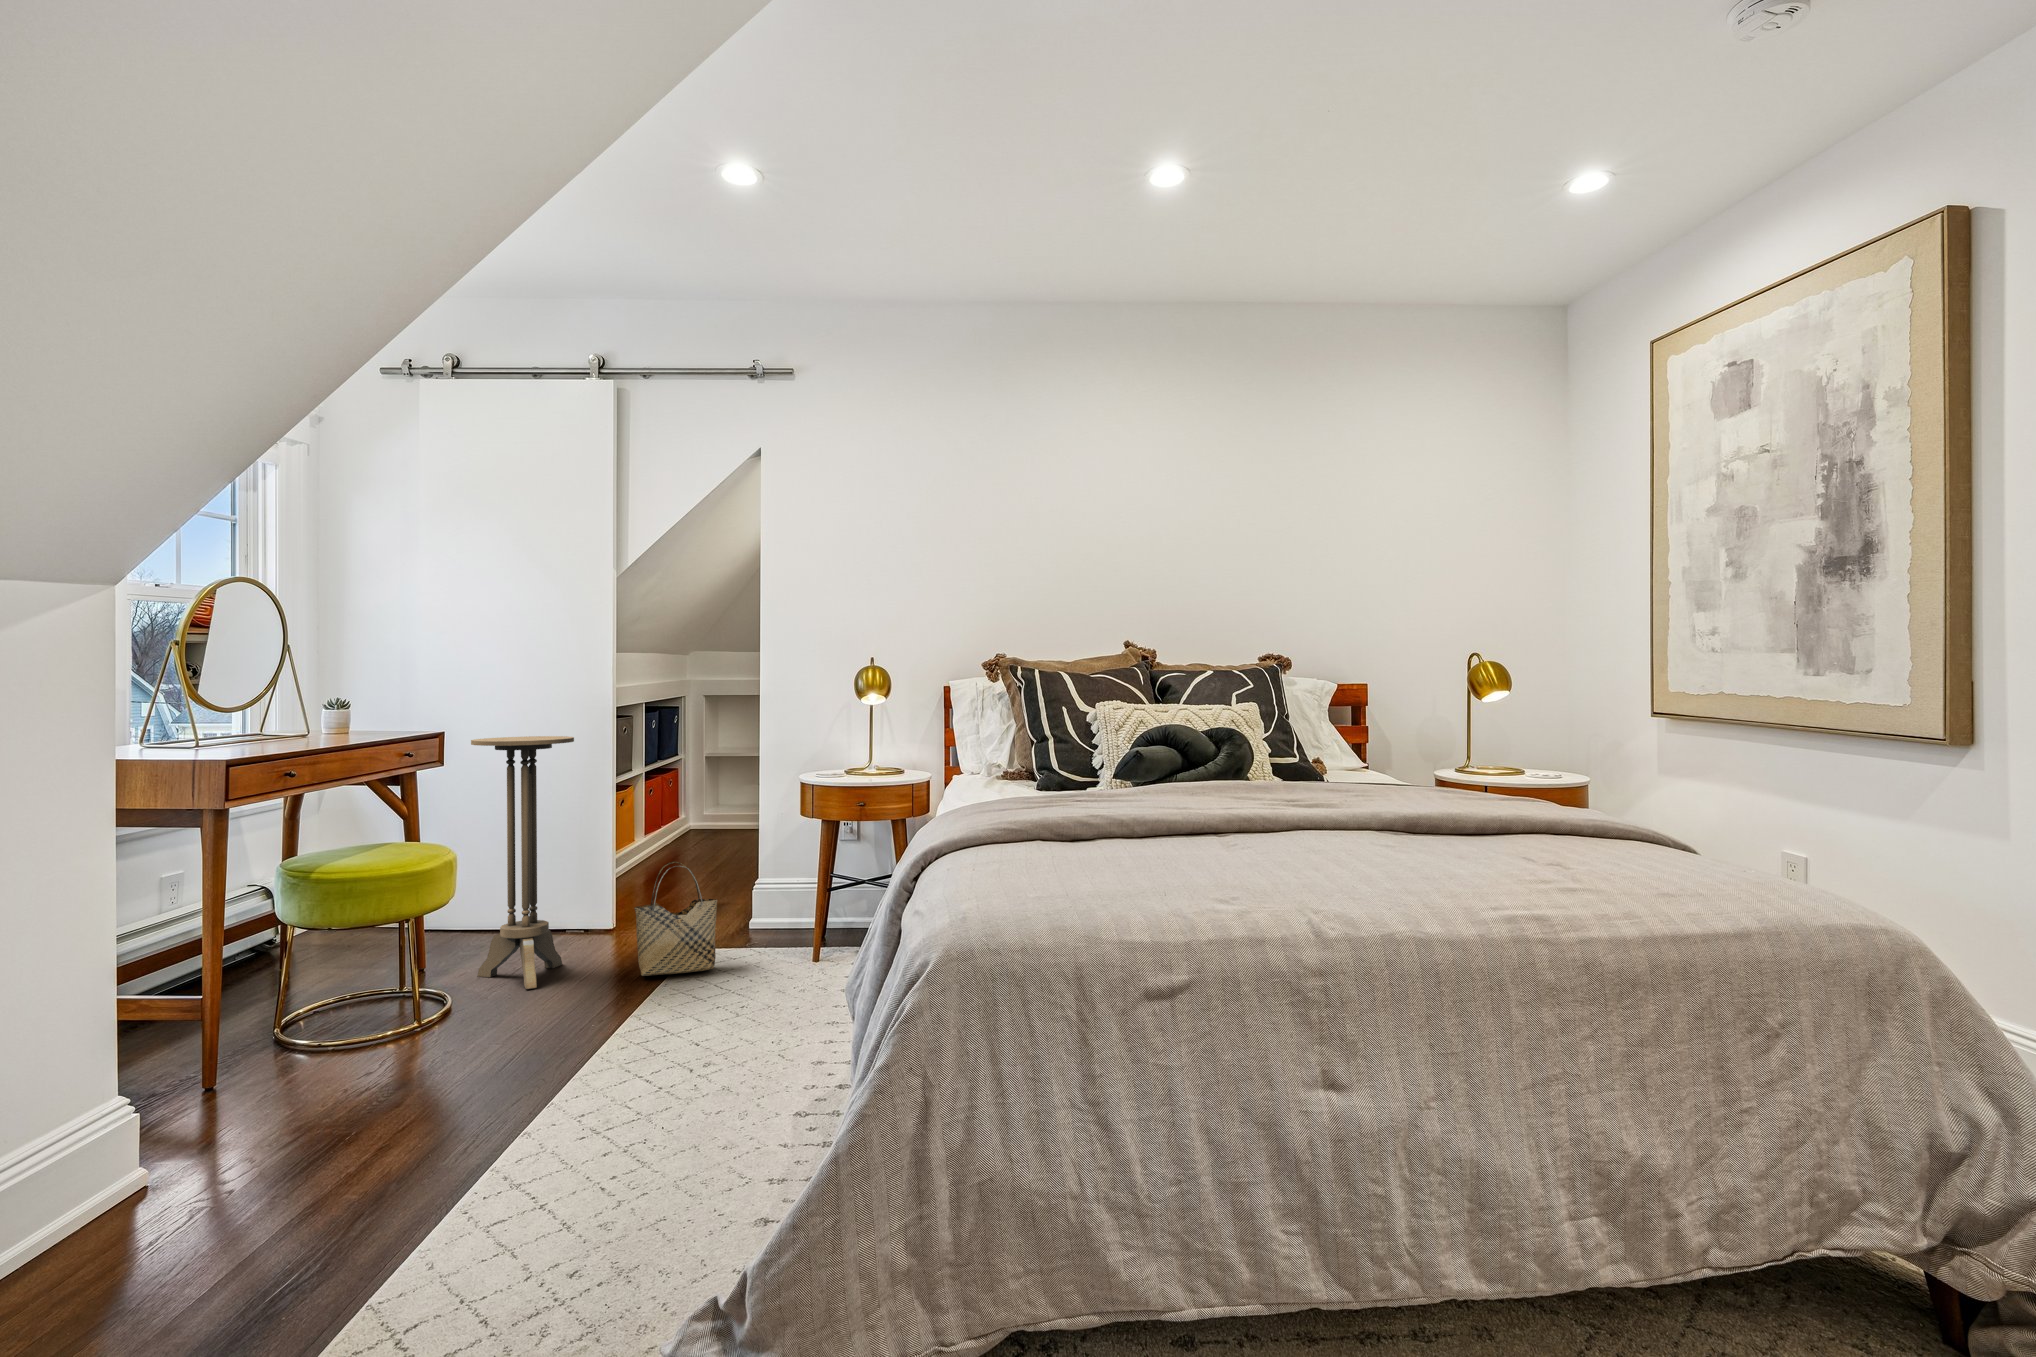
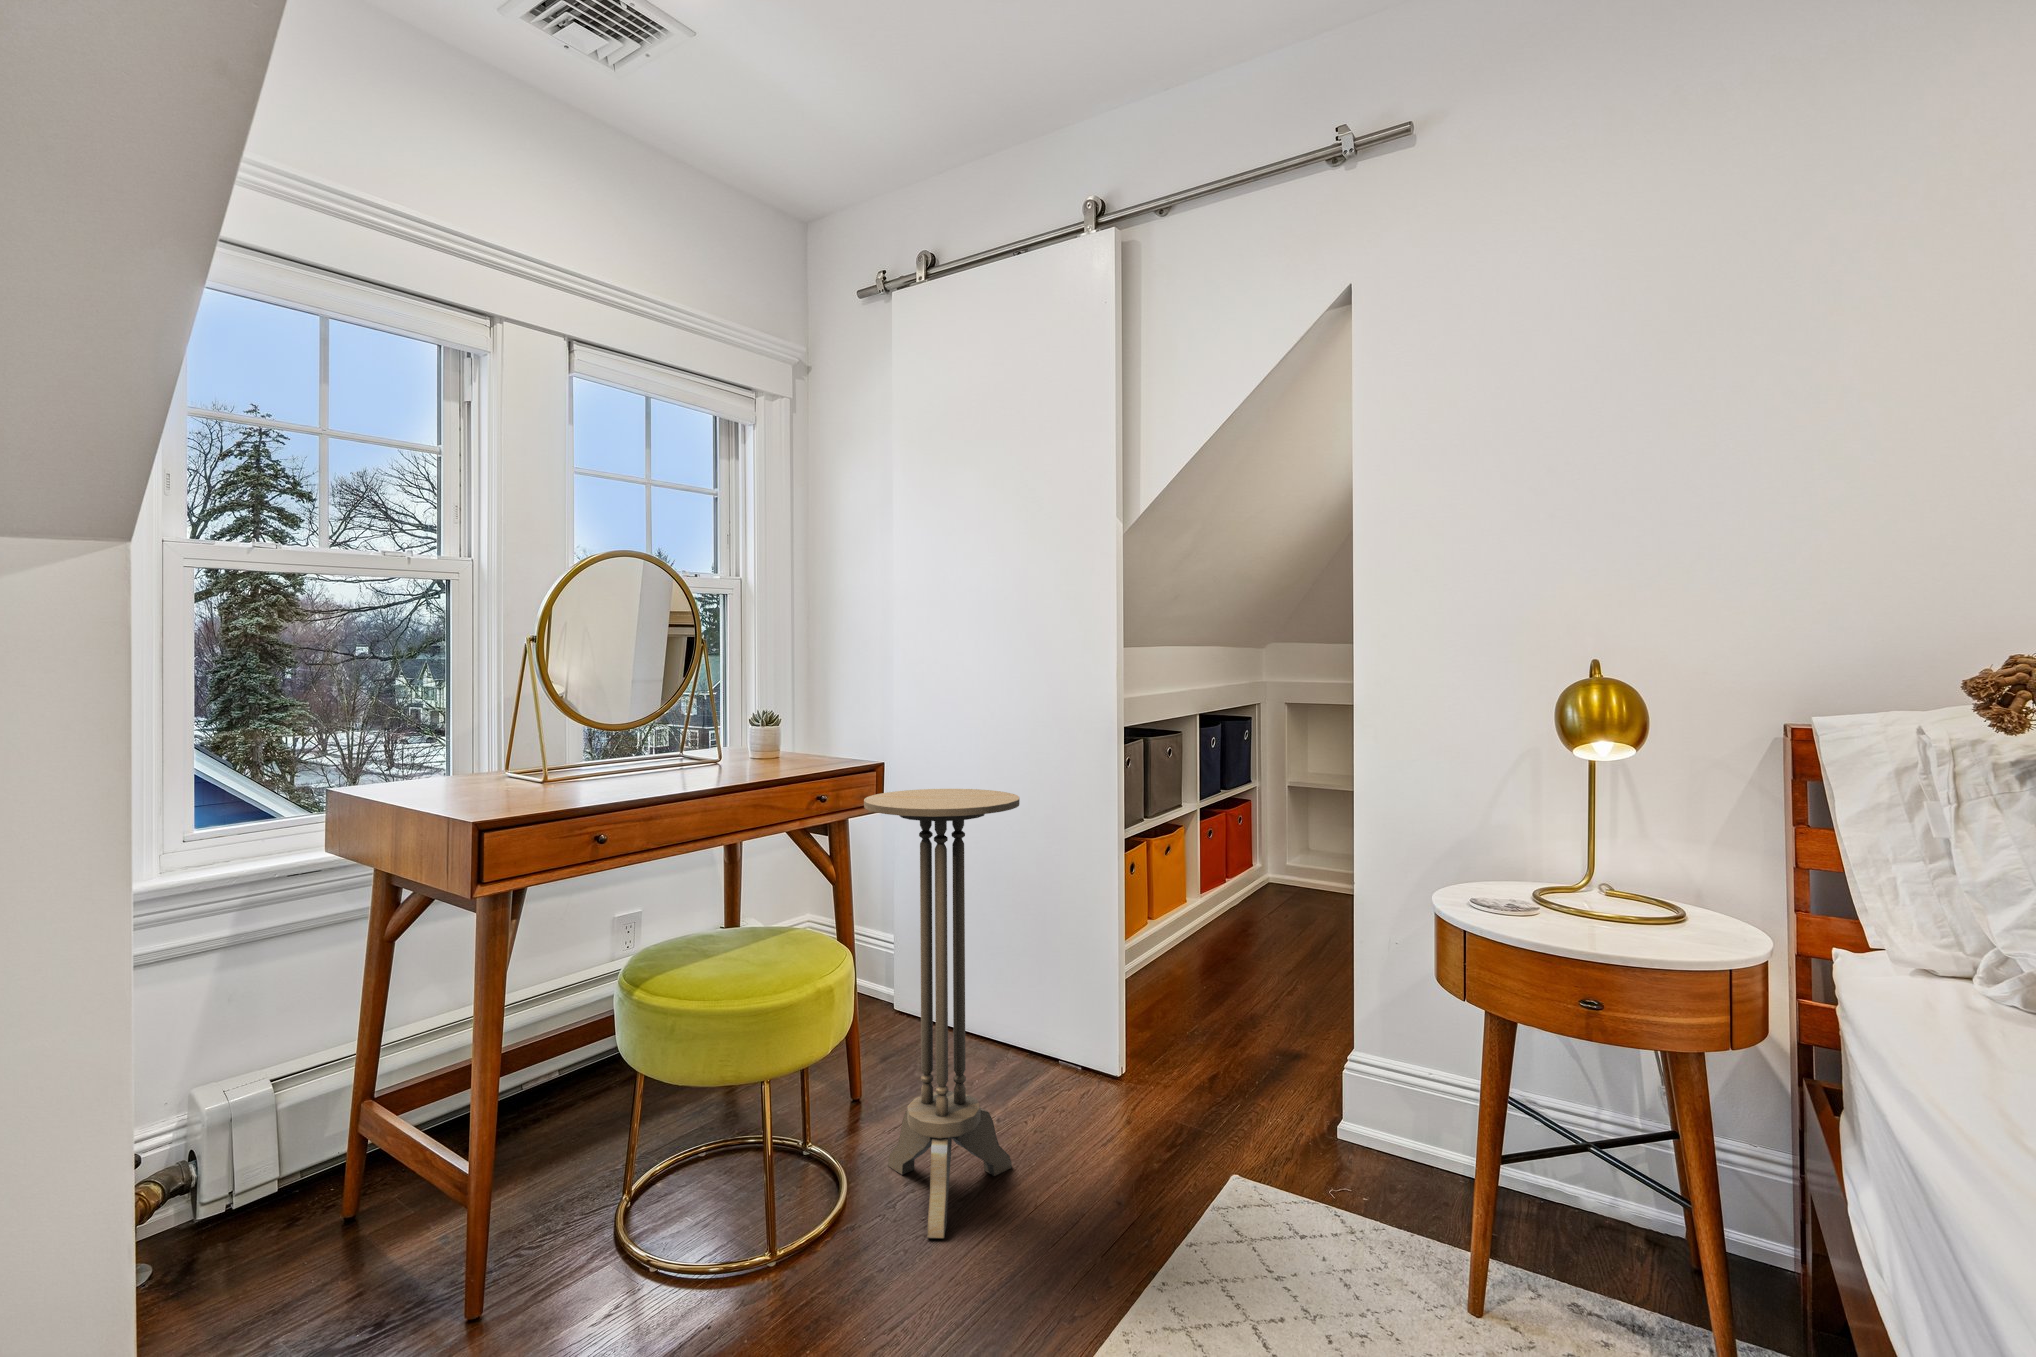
woven basket: present [634,861,717,976] -> none [1103,1042,1259,1285]

